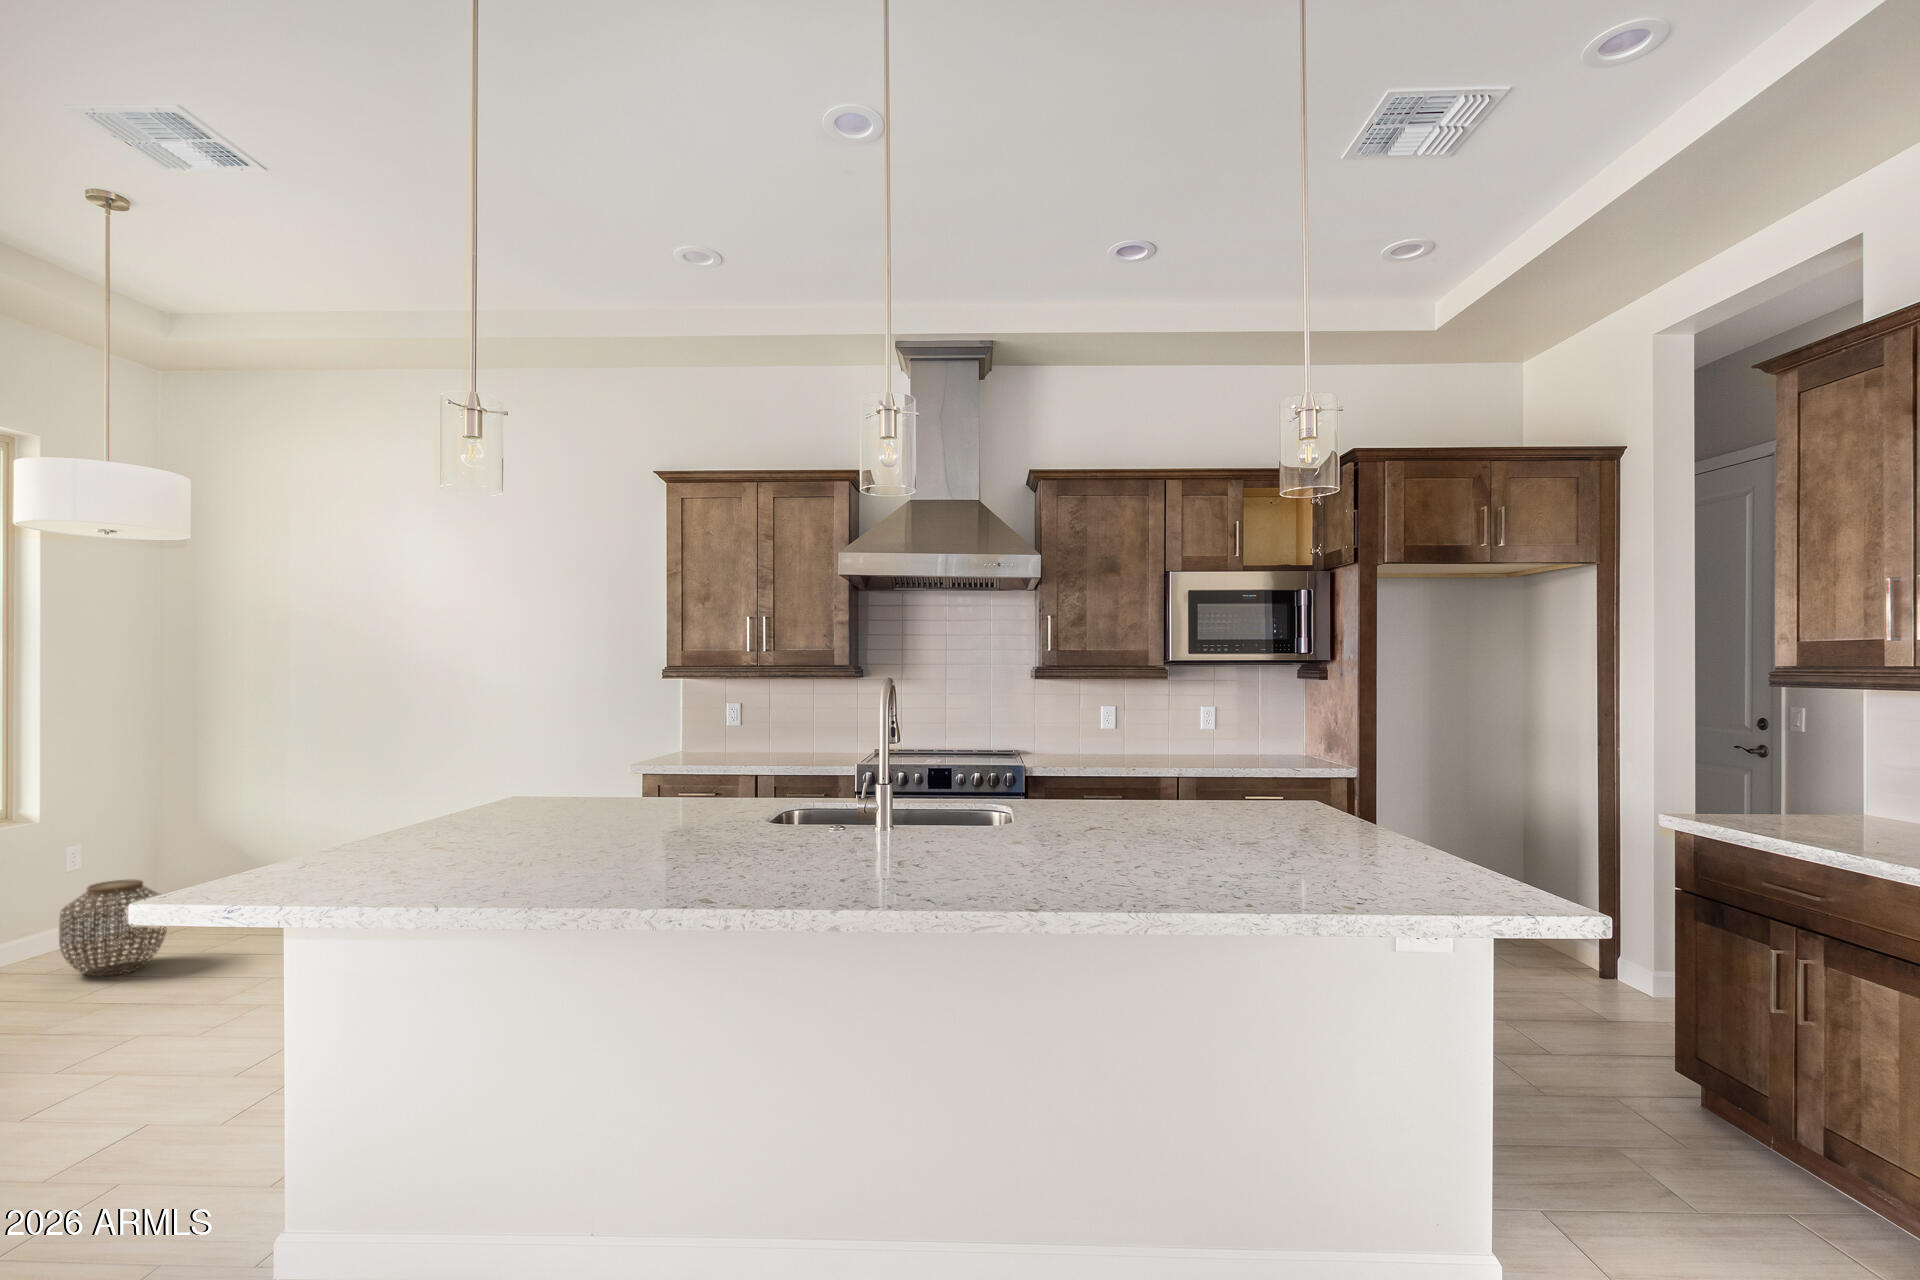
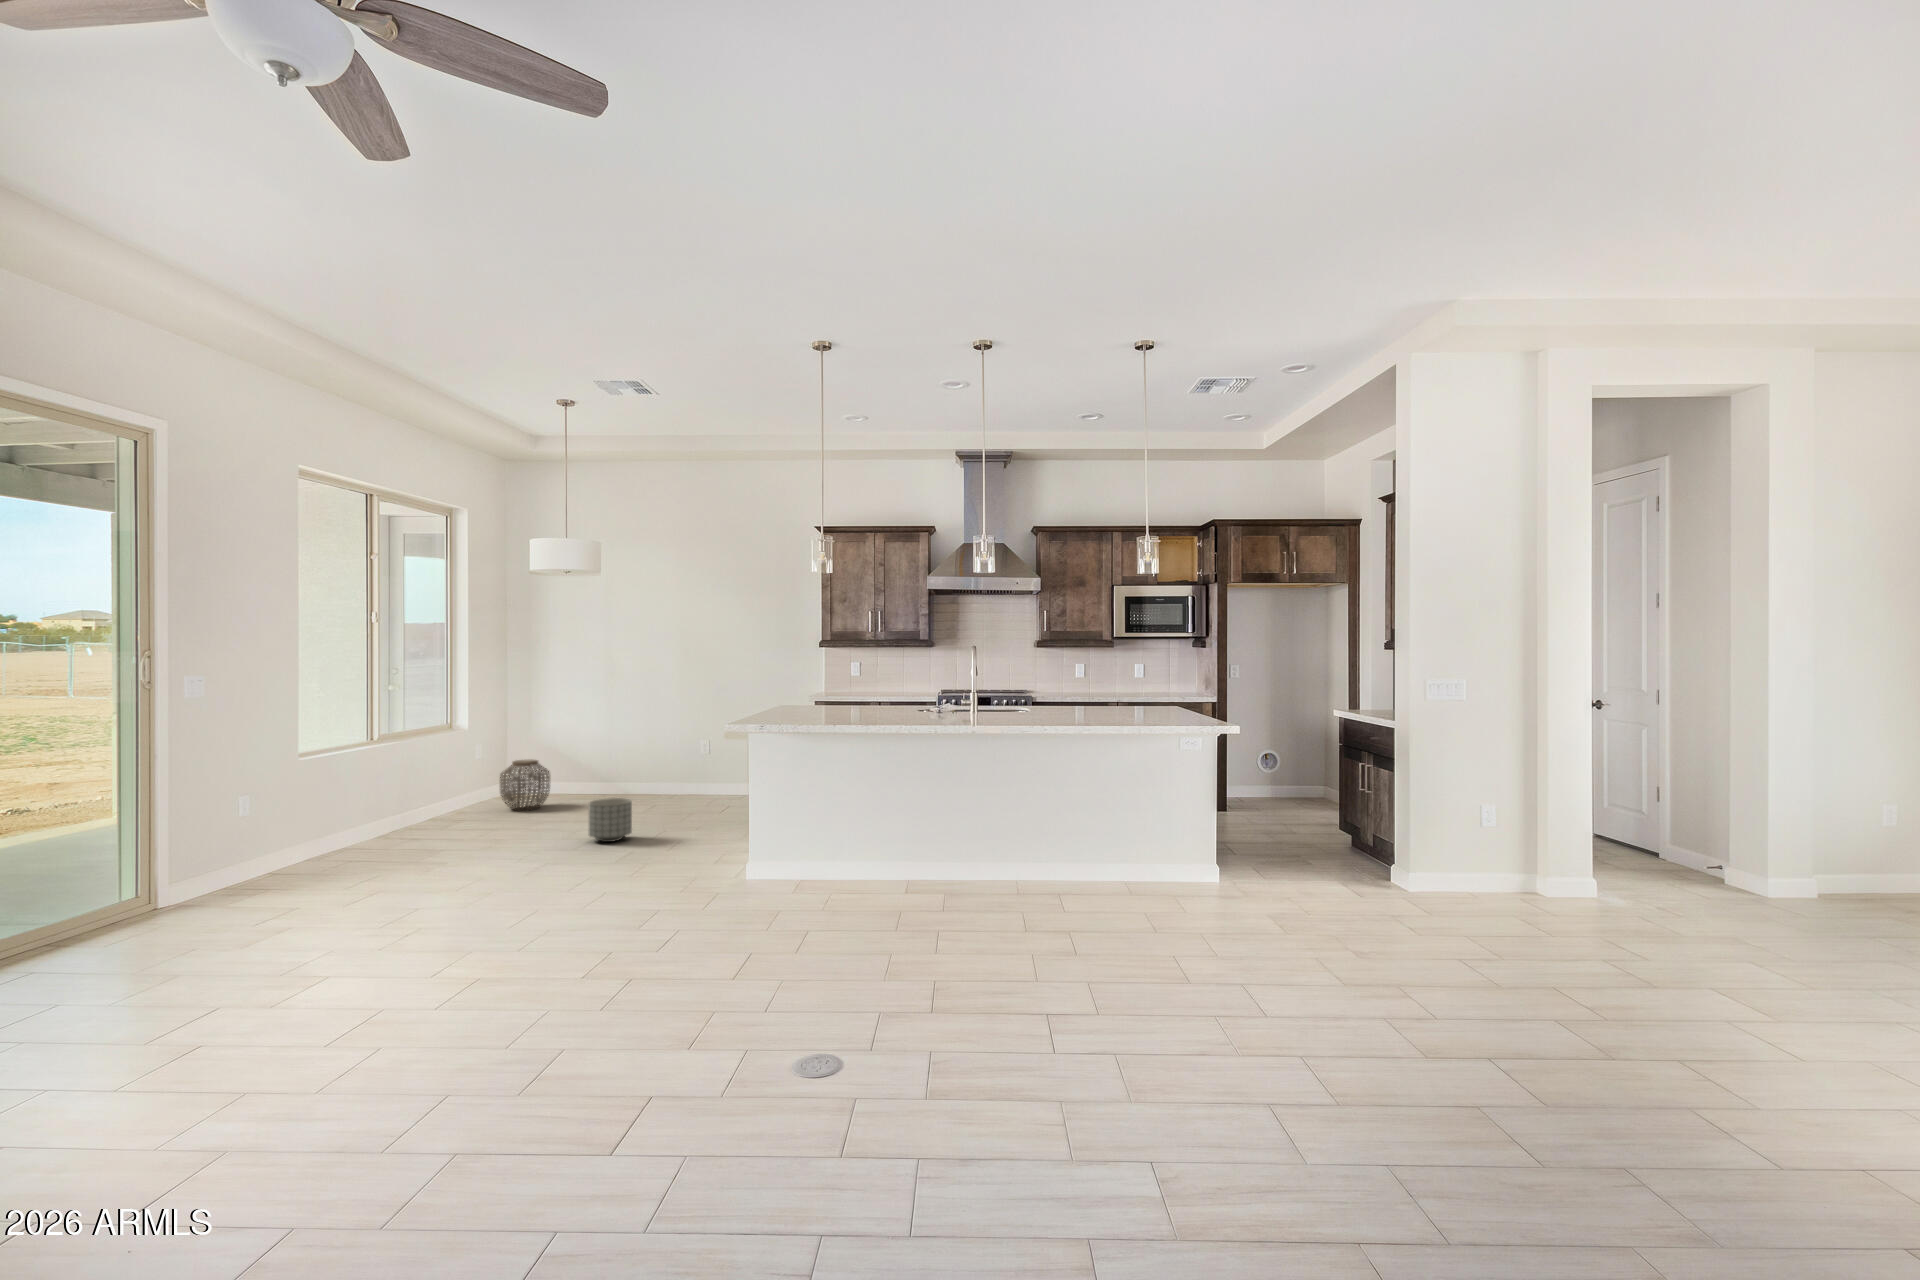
planter: none [102,988,210,1089] -> present [589,798,632,842]

